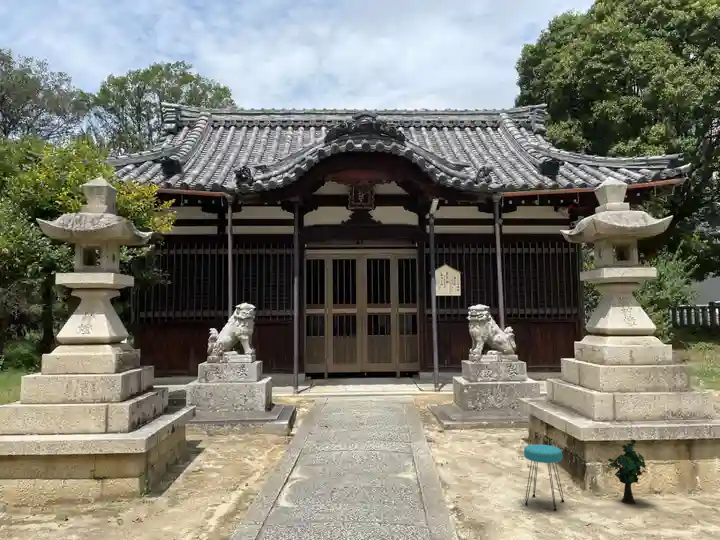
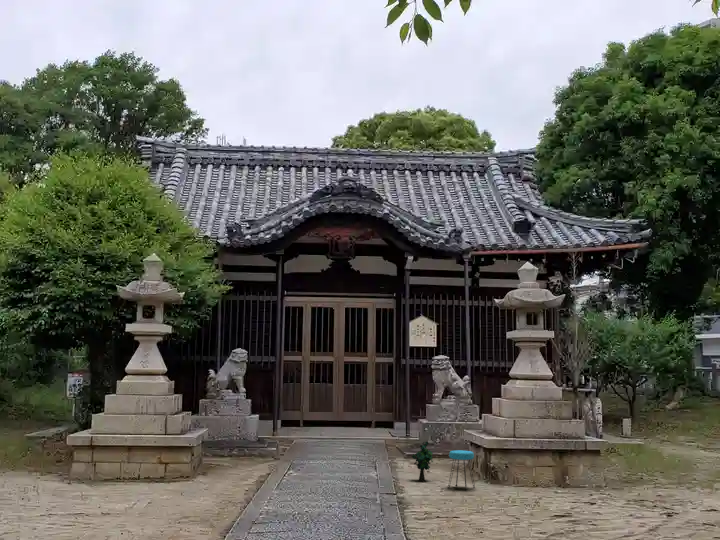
decorative plant: present [608,439,646,504] -> present [412,442,433,481]

